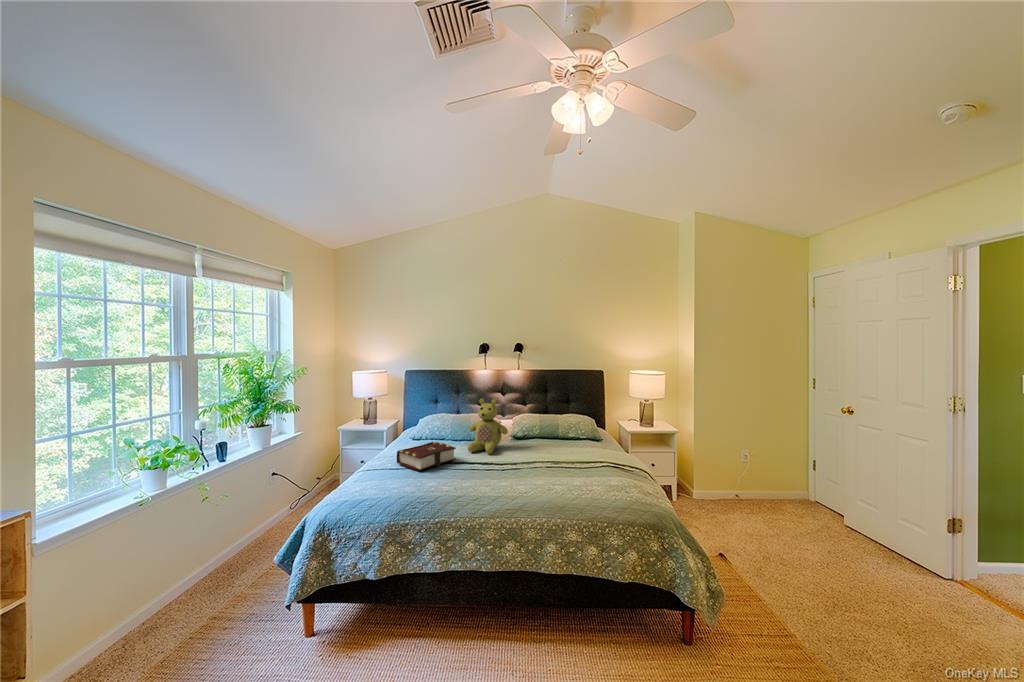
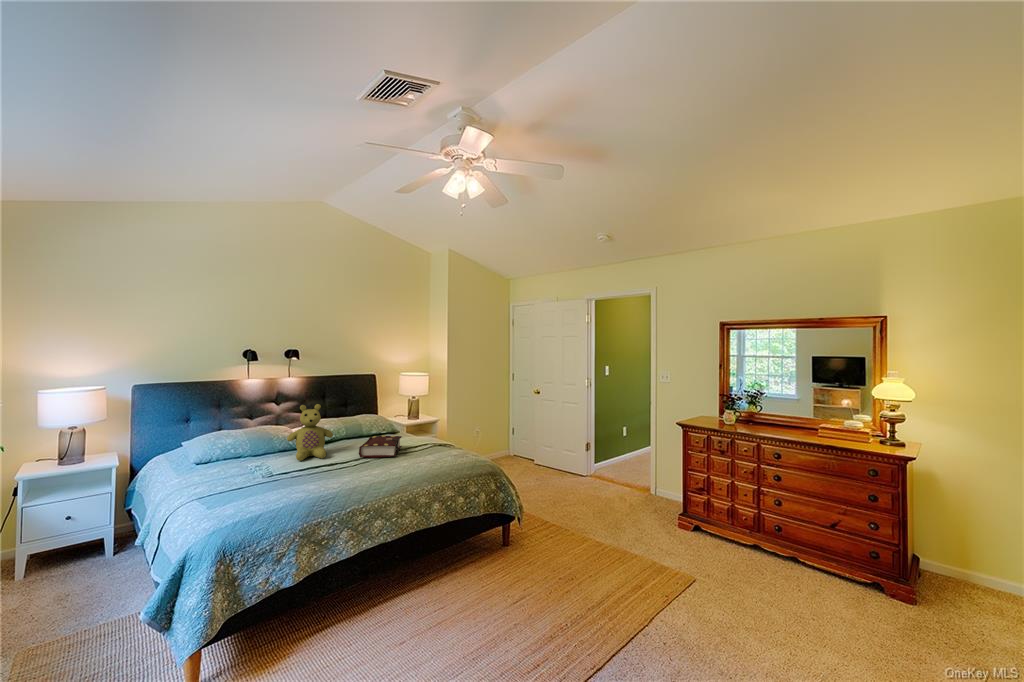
book: present [397,442,456,471] -> present [359,435,402,458]

